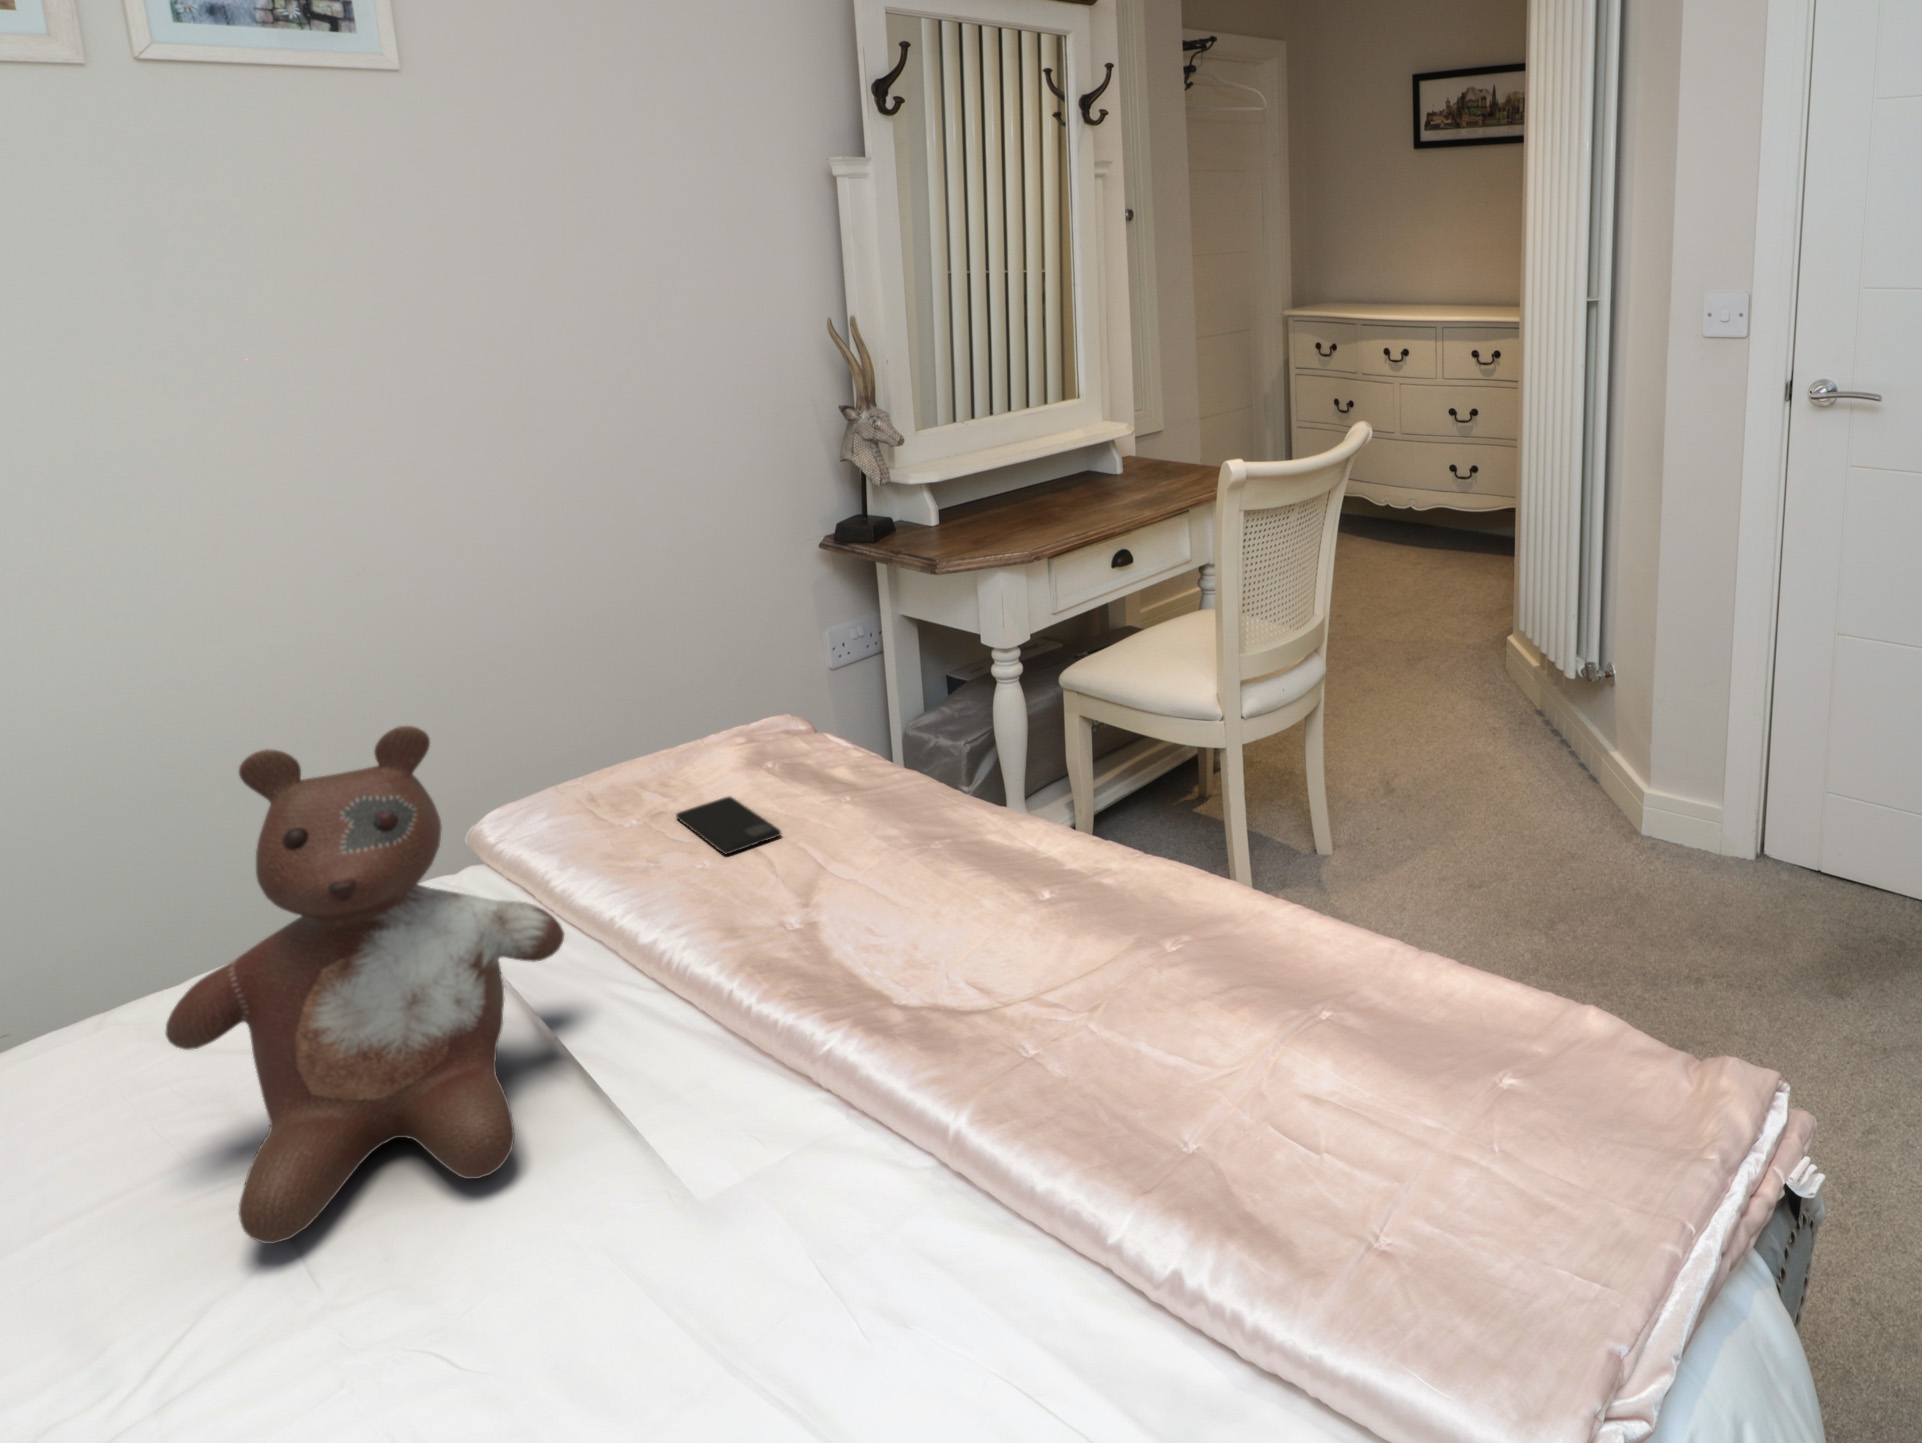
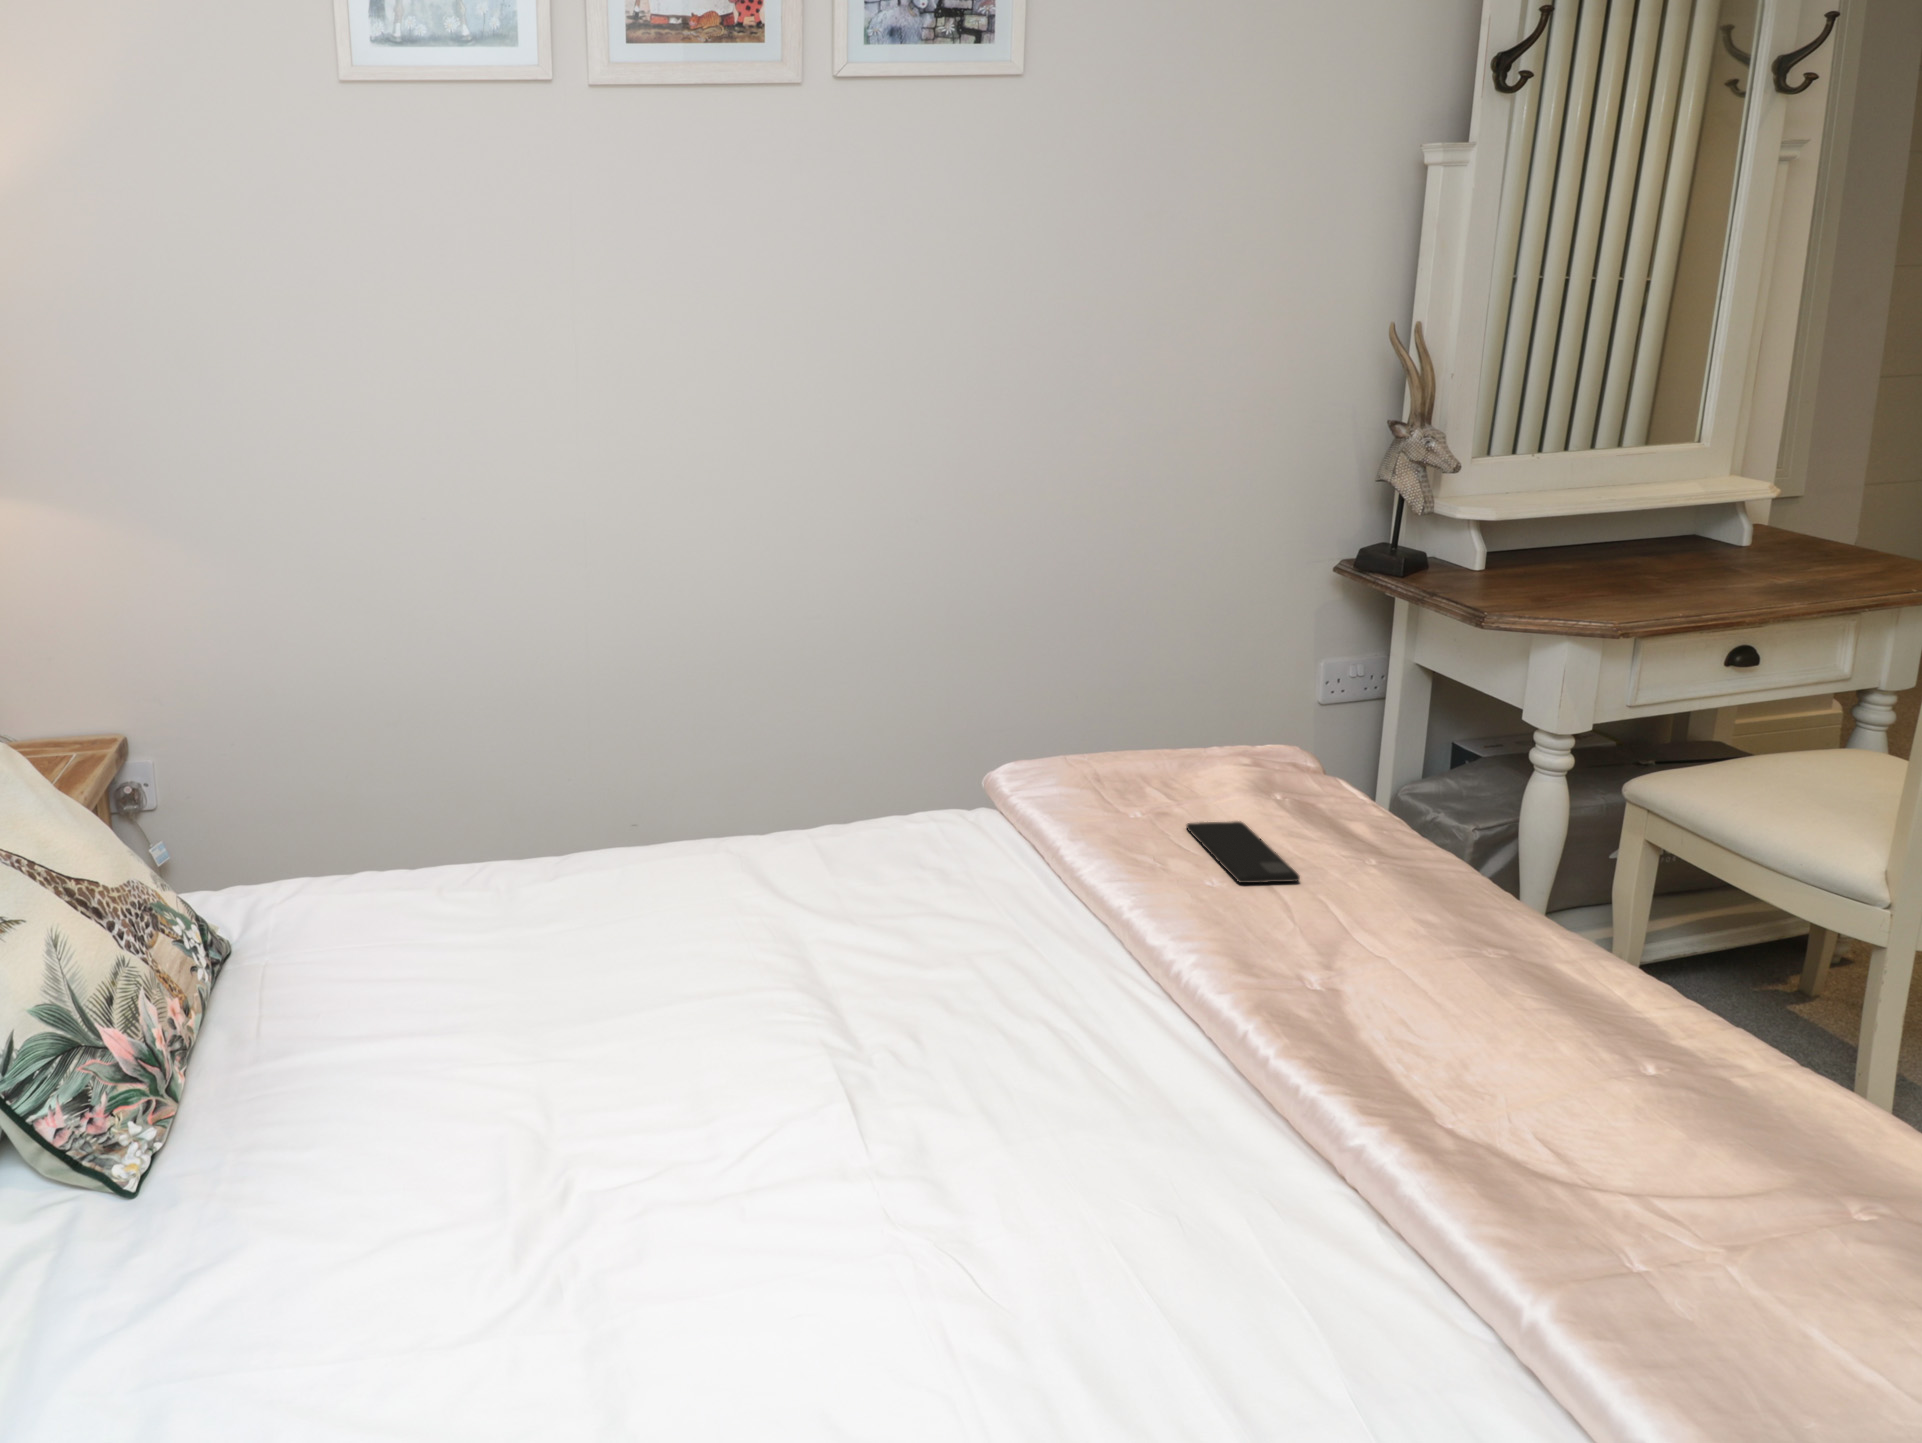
stuffed bear: present [166,726,564,1244] -> none [797,676,1104,1116]

